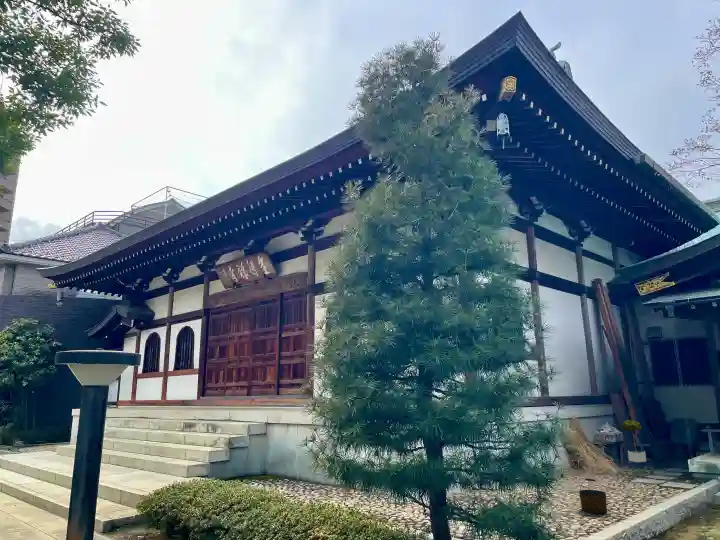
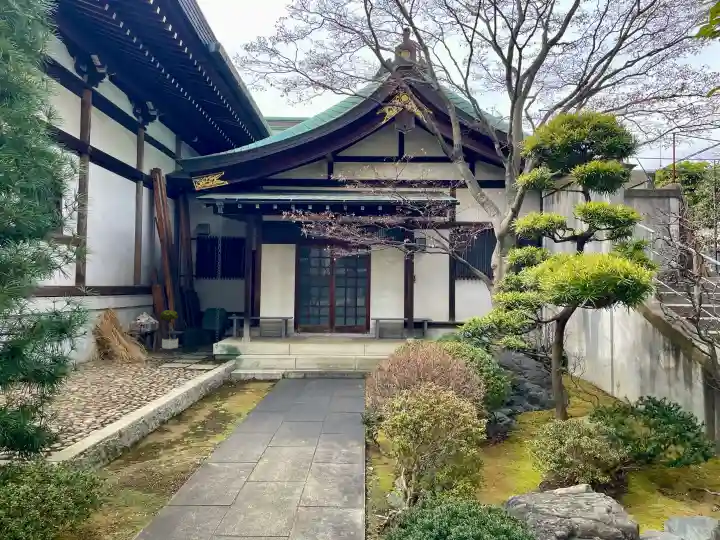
bucket: present [579,479,607,514] -> none [100,370,130,406]

